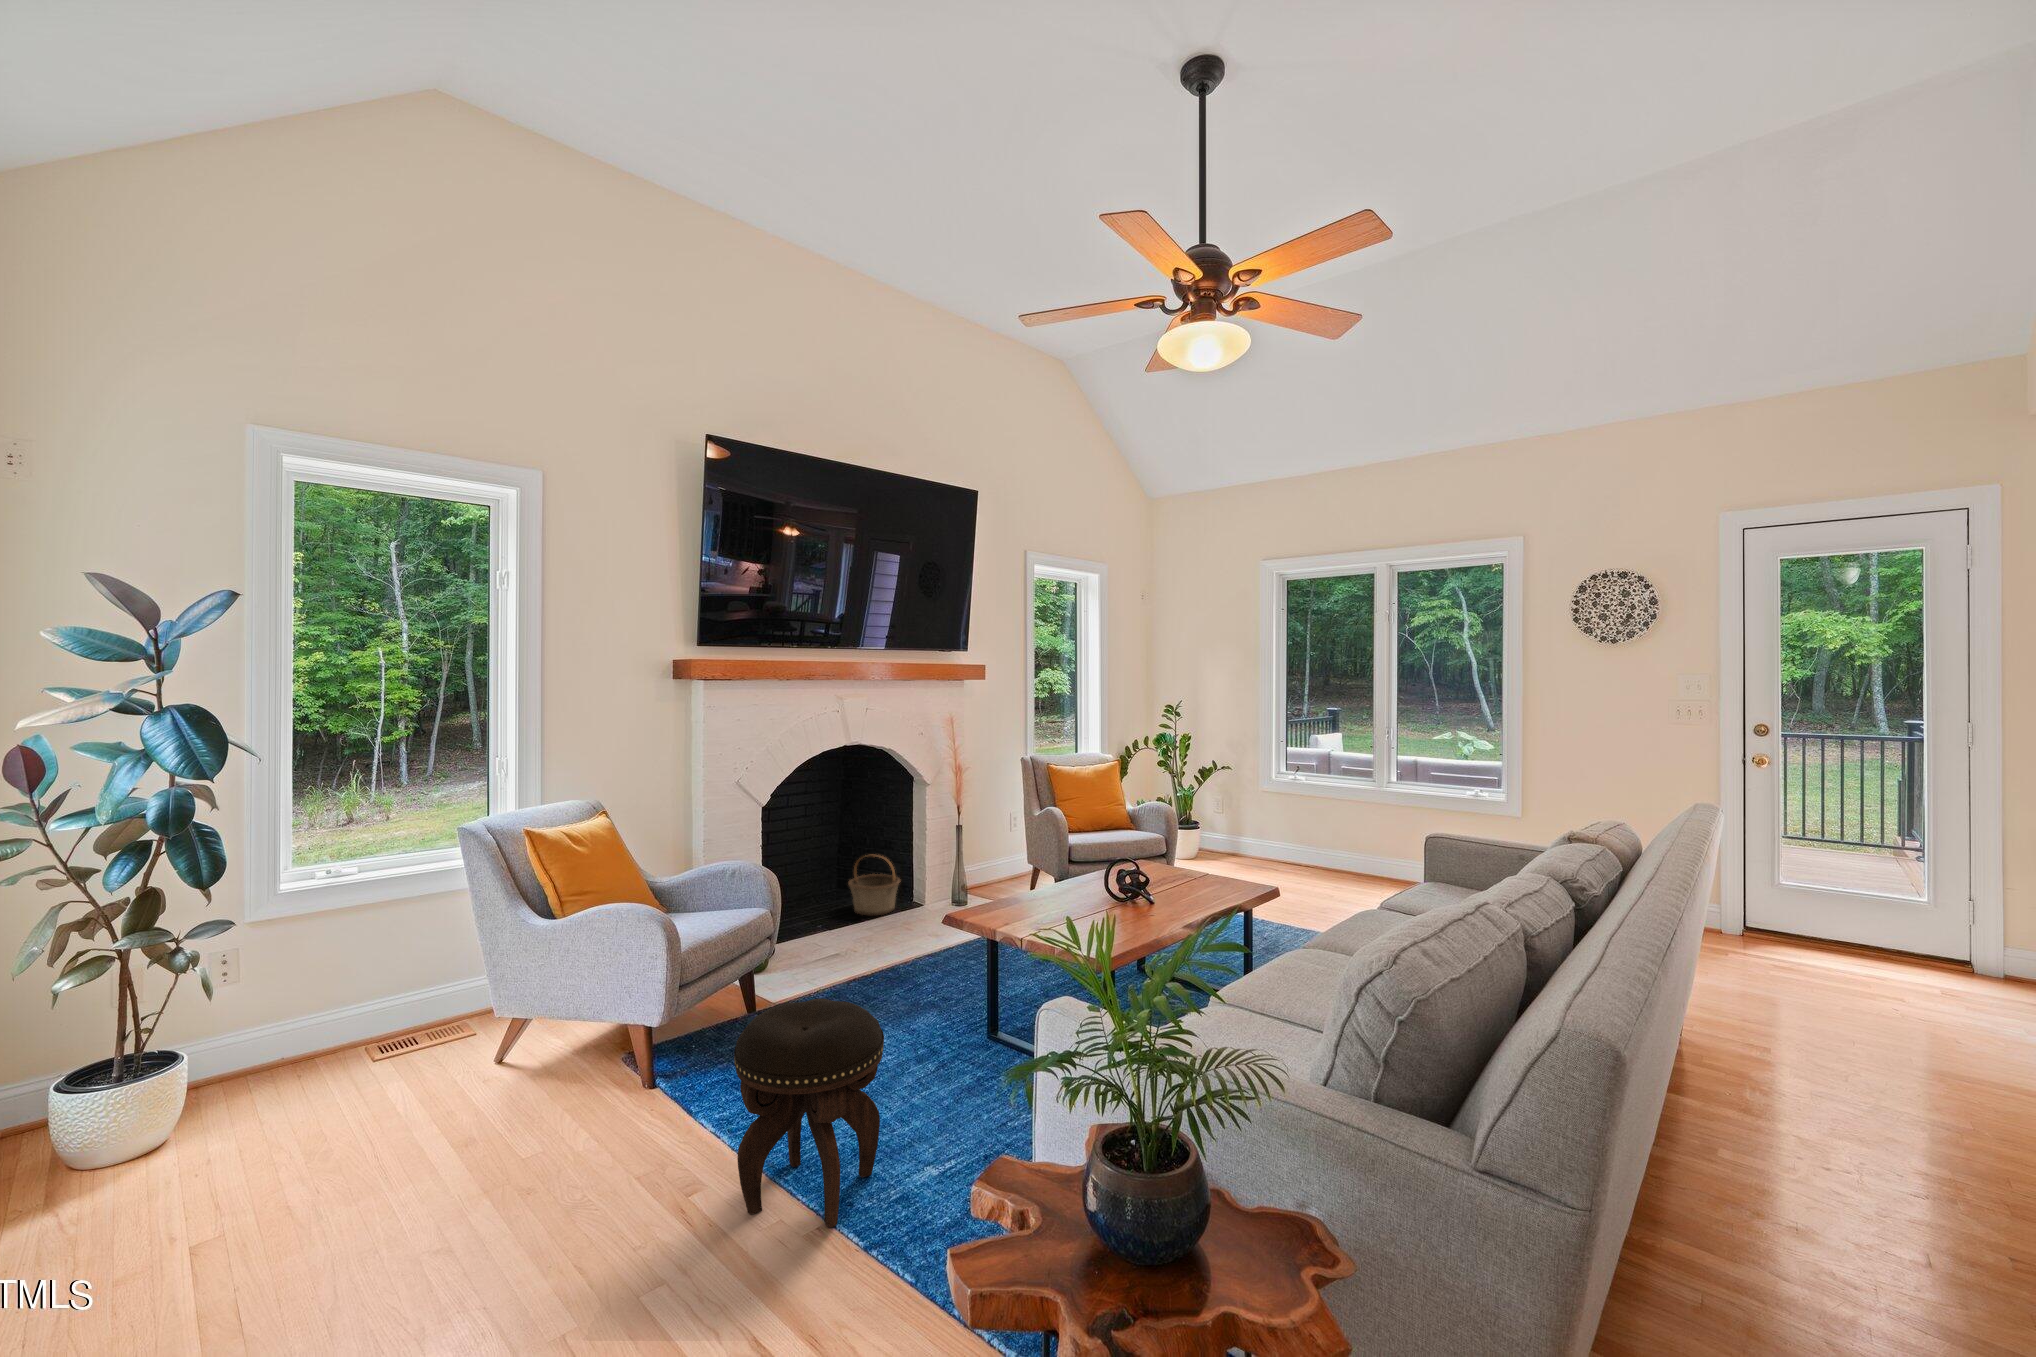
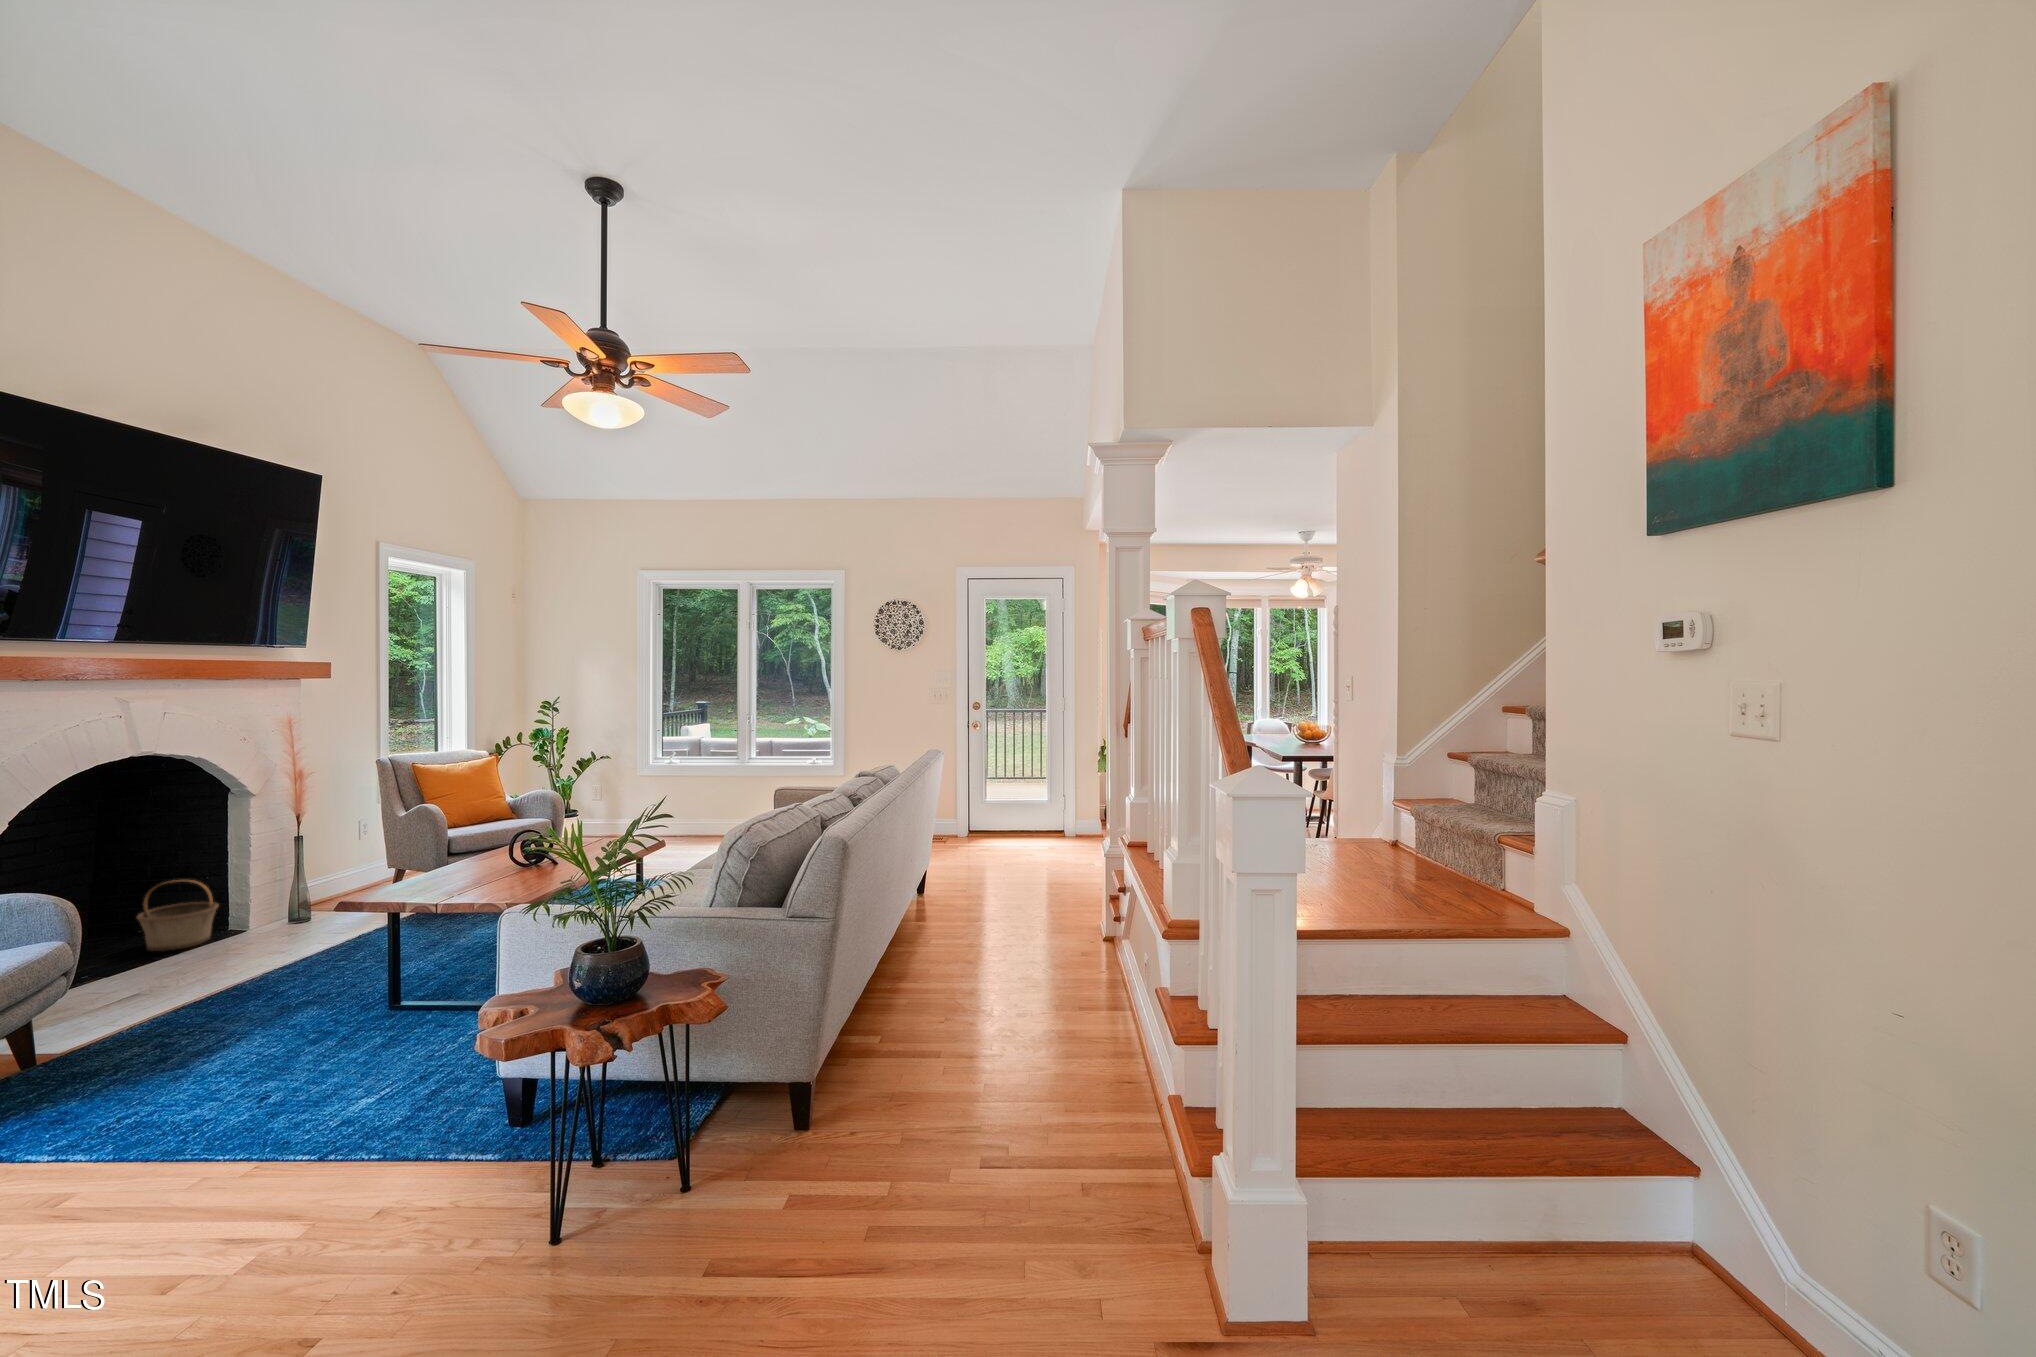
footstool: present [734,999,884,1228] -> none [143,967,322,1175]

